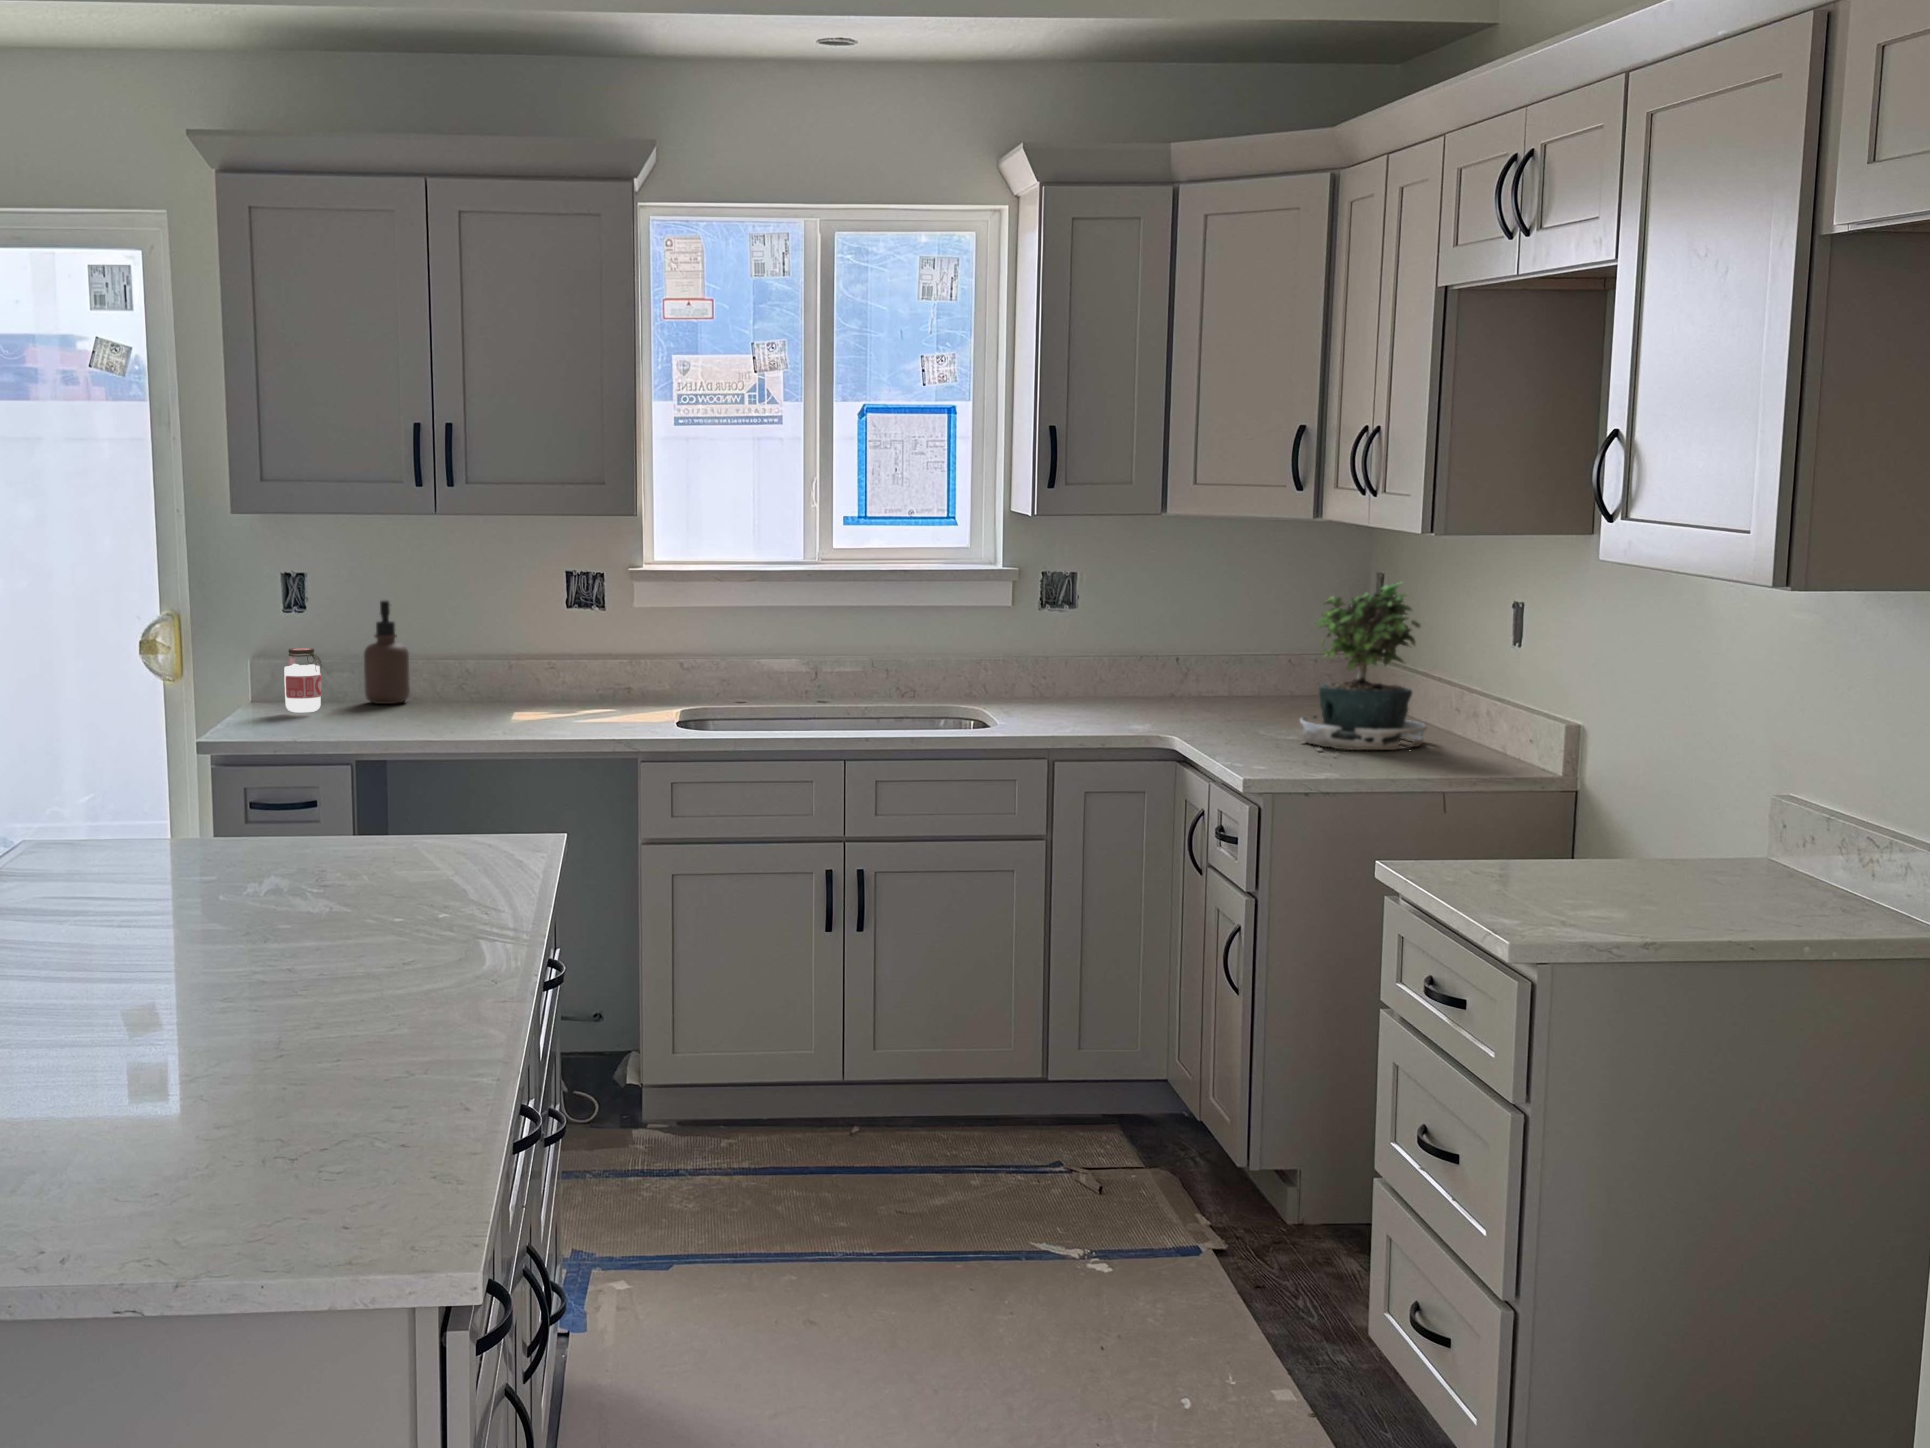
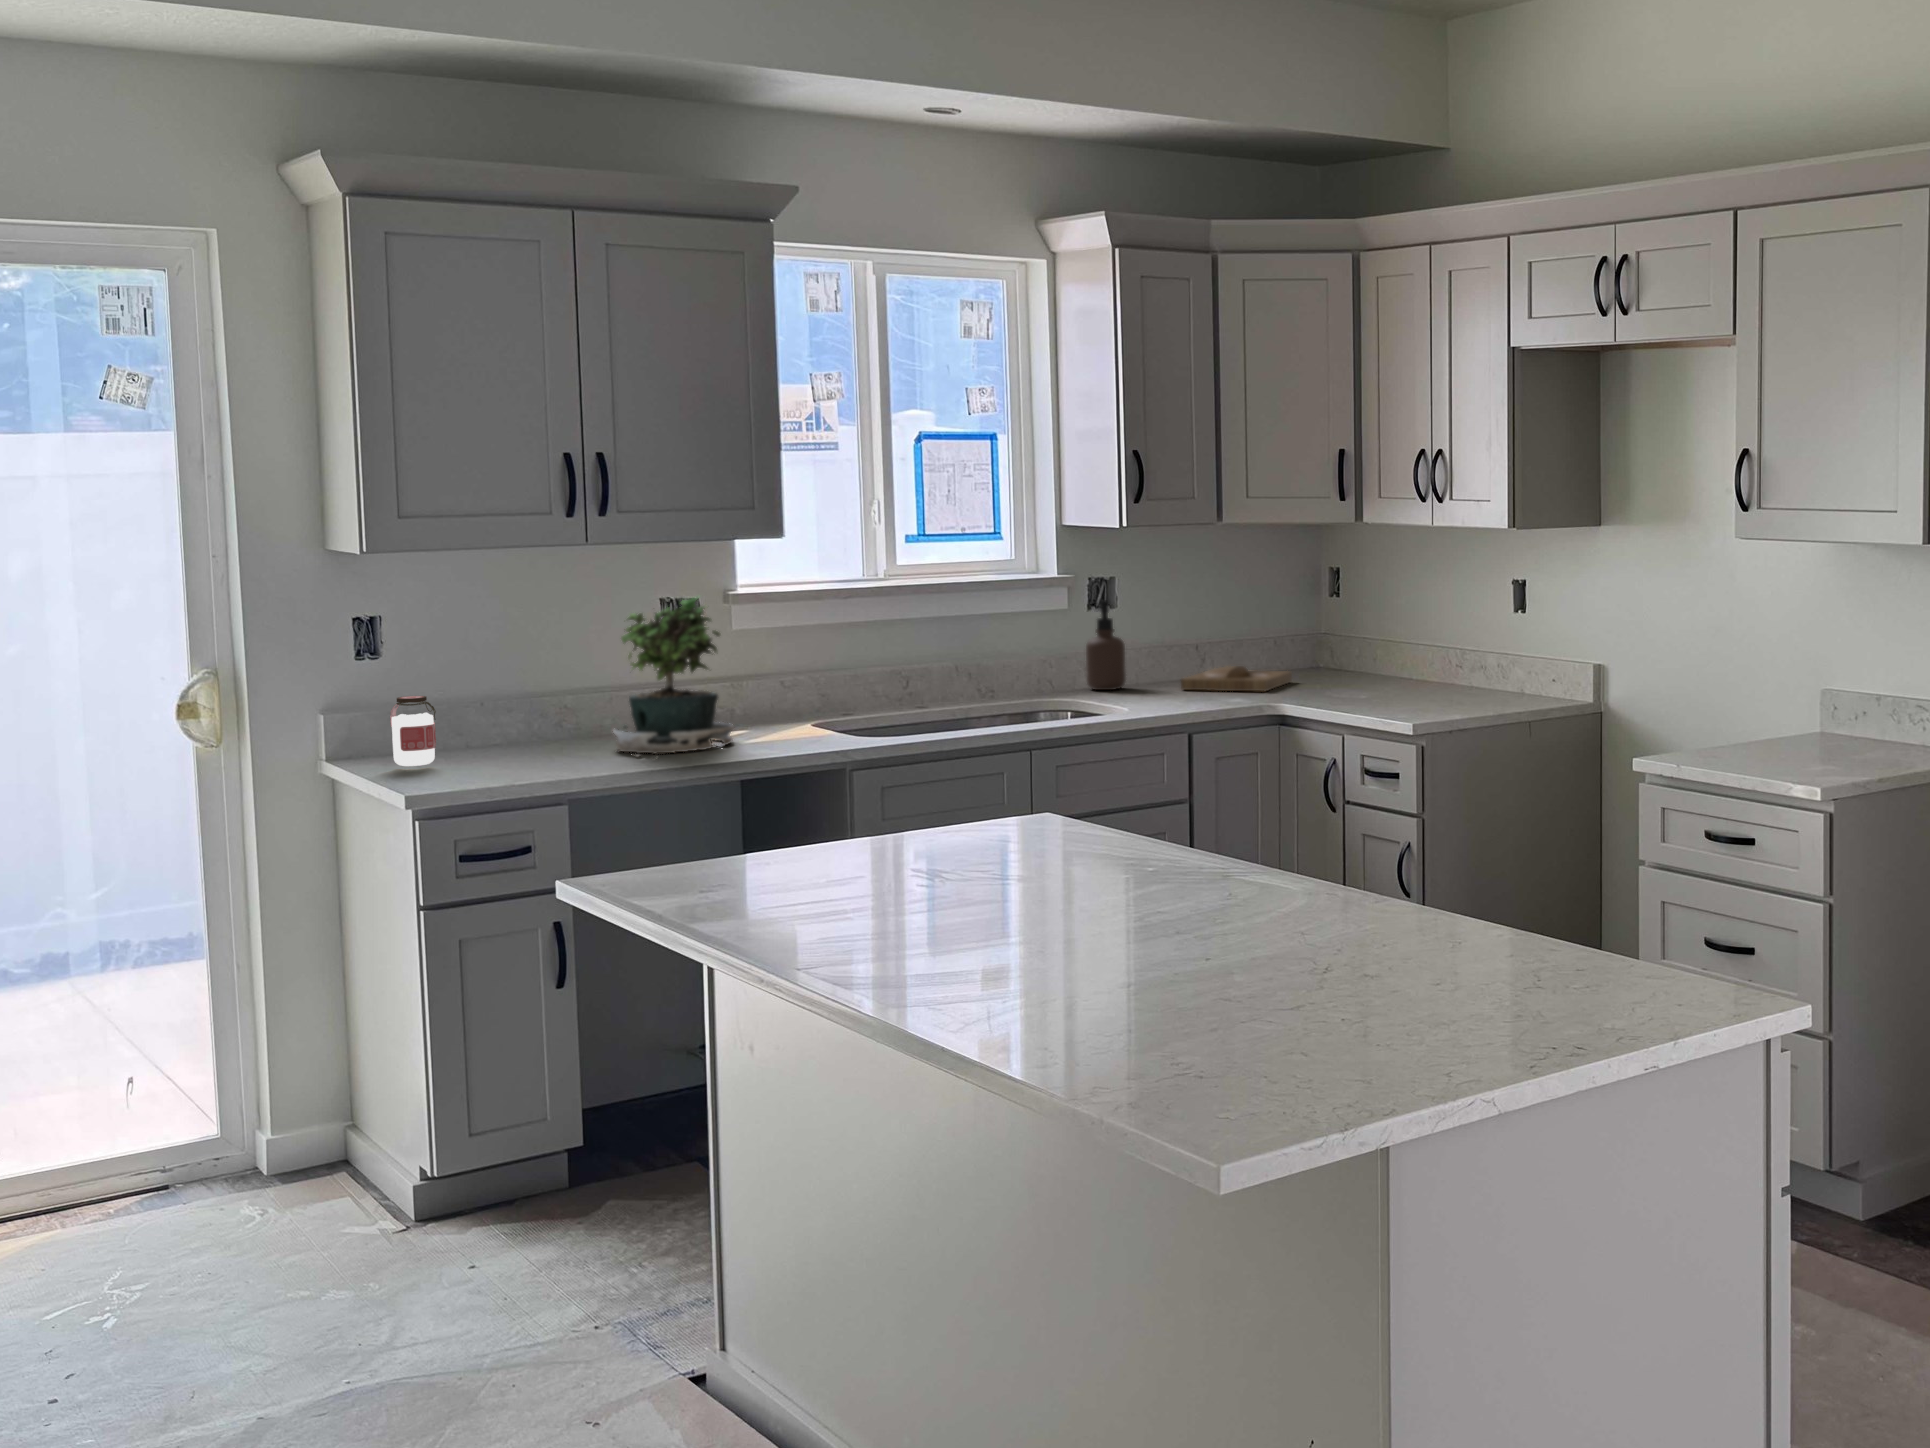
potted plant: present [1300,583,1427,750] -> present [613,598,734,756]
soap dispenser: present [364,600,410,704] -> present [1086,600,1126,690]
tray: none [1136,686,1284,719] -> present [1181,666,1292,691]

